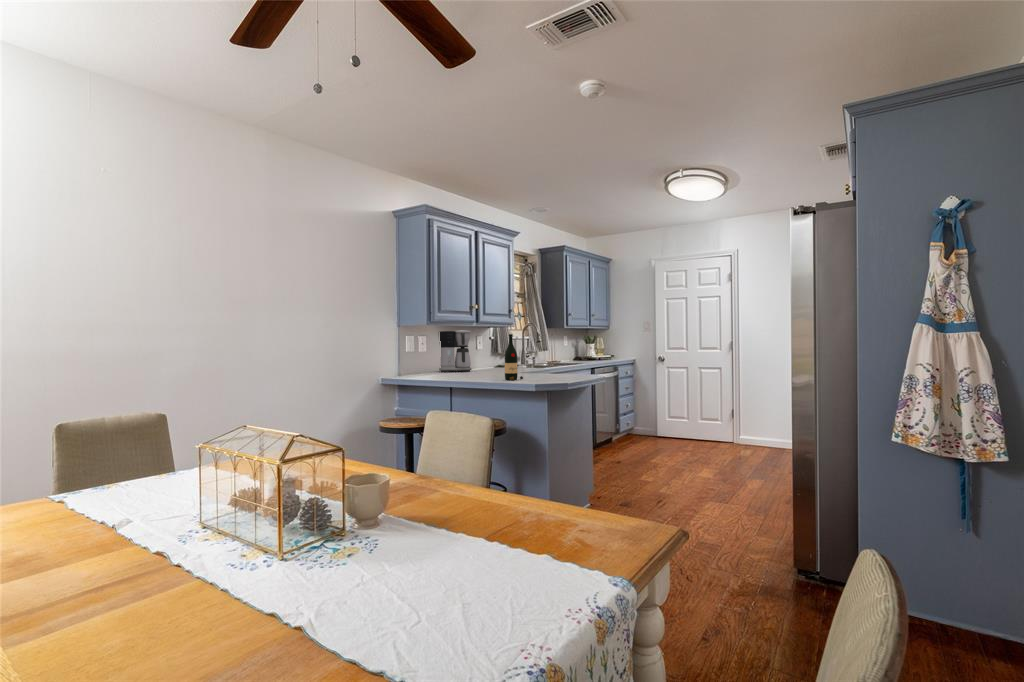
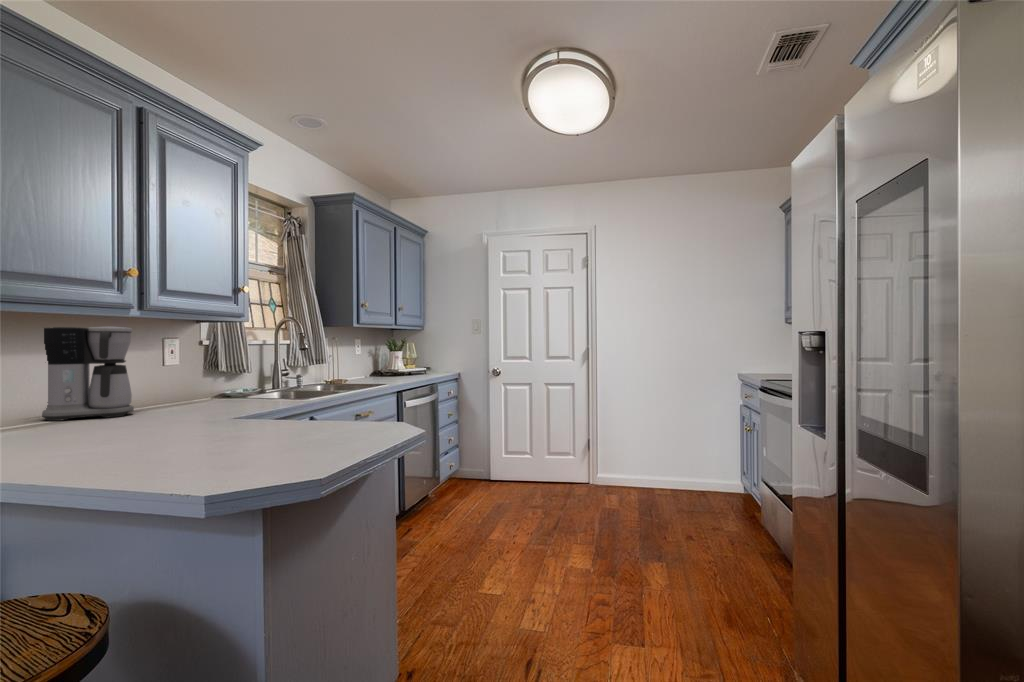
wine bottle: present [505,334,523,380] -> none [140,336,200,468]

